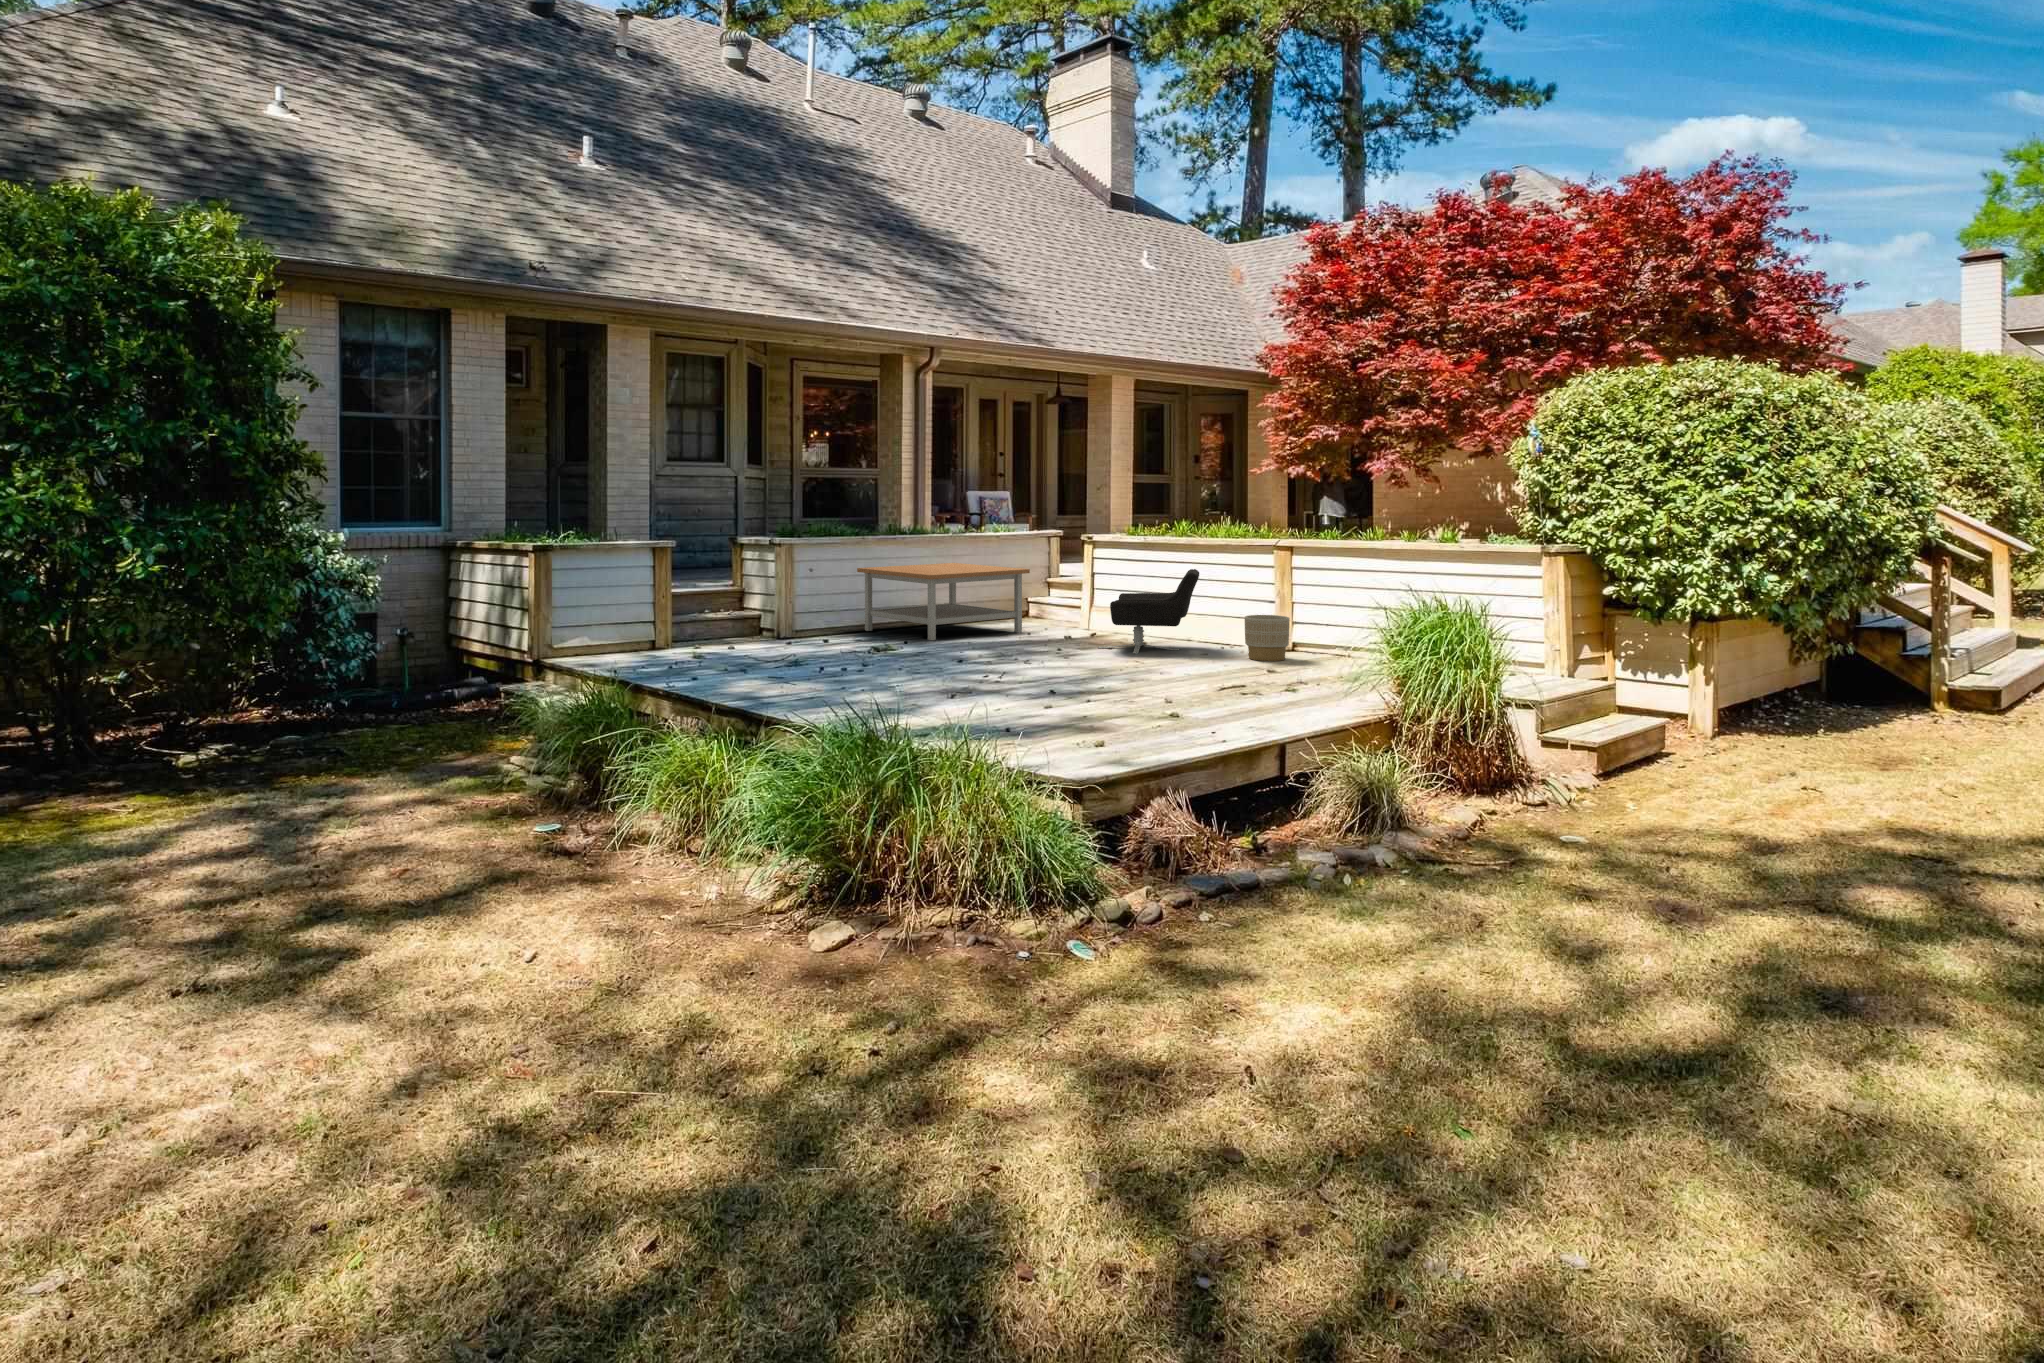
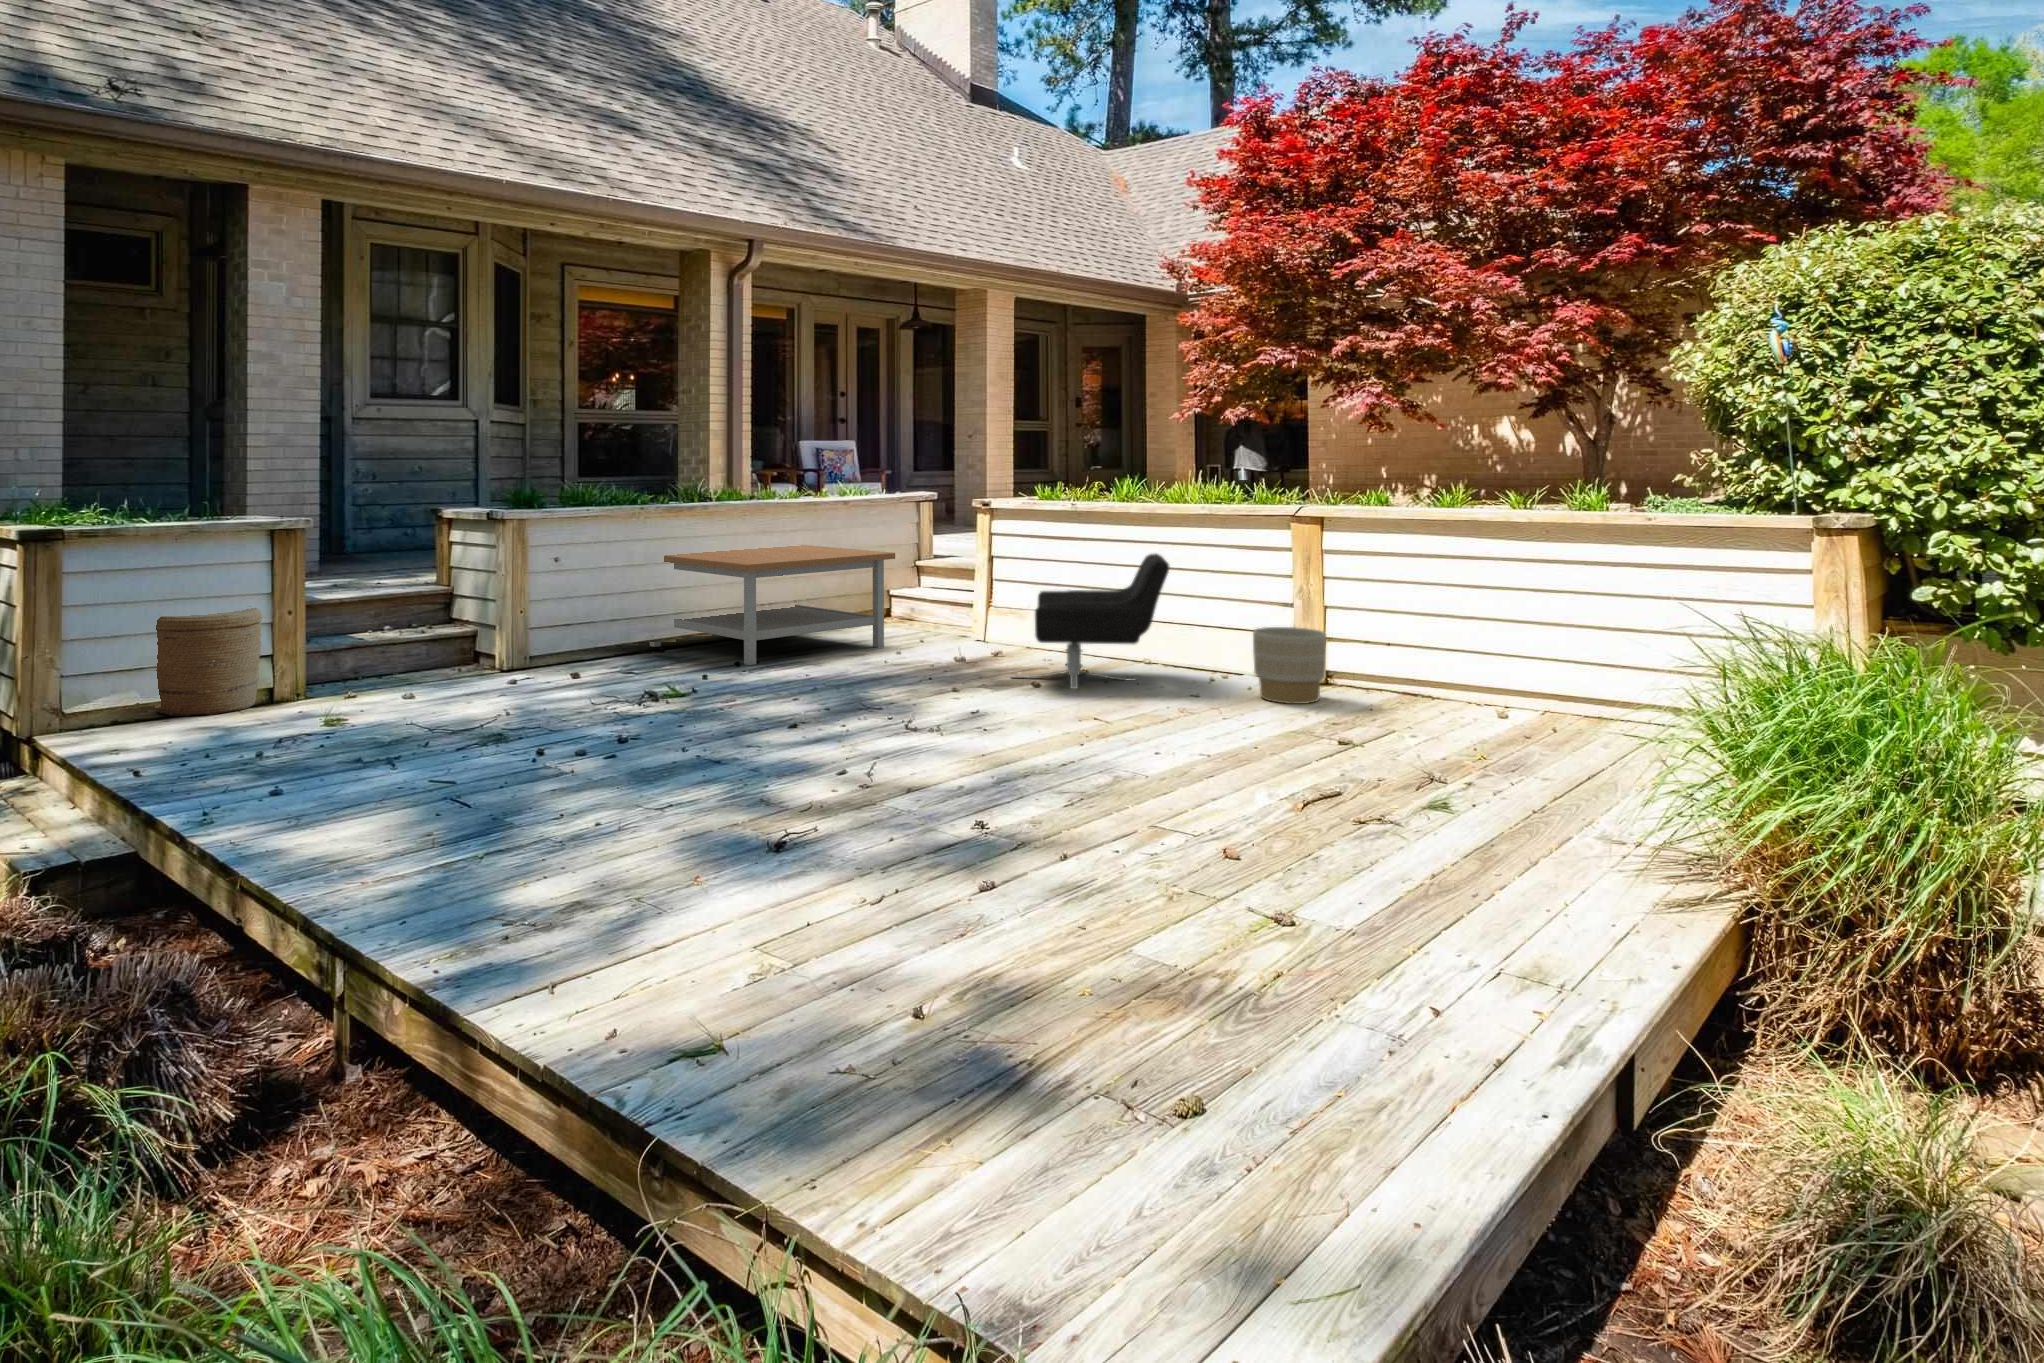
woven basket: none [577,596,639,659] -> present [156,606,262,717]

